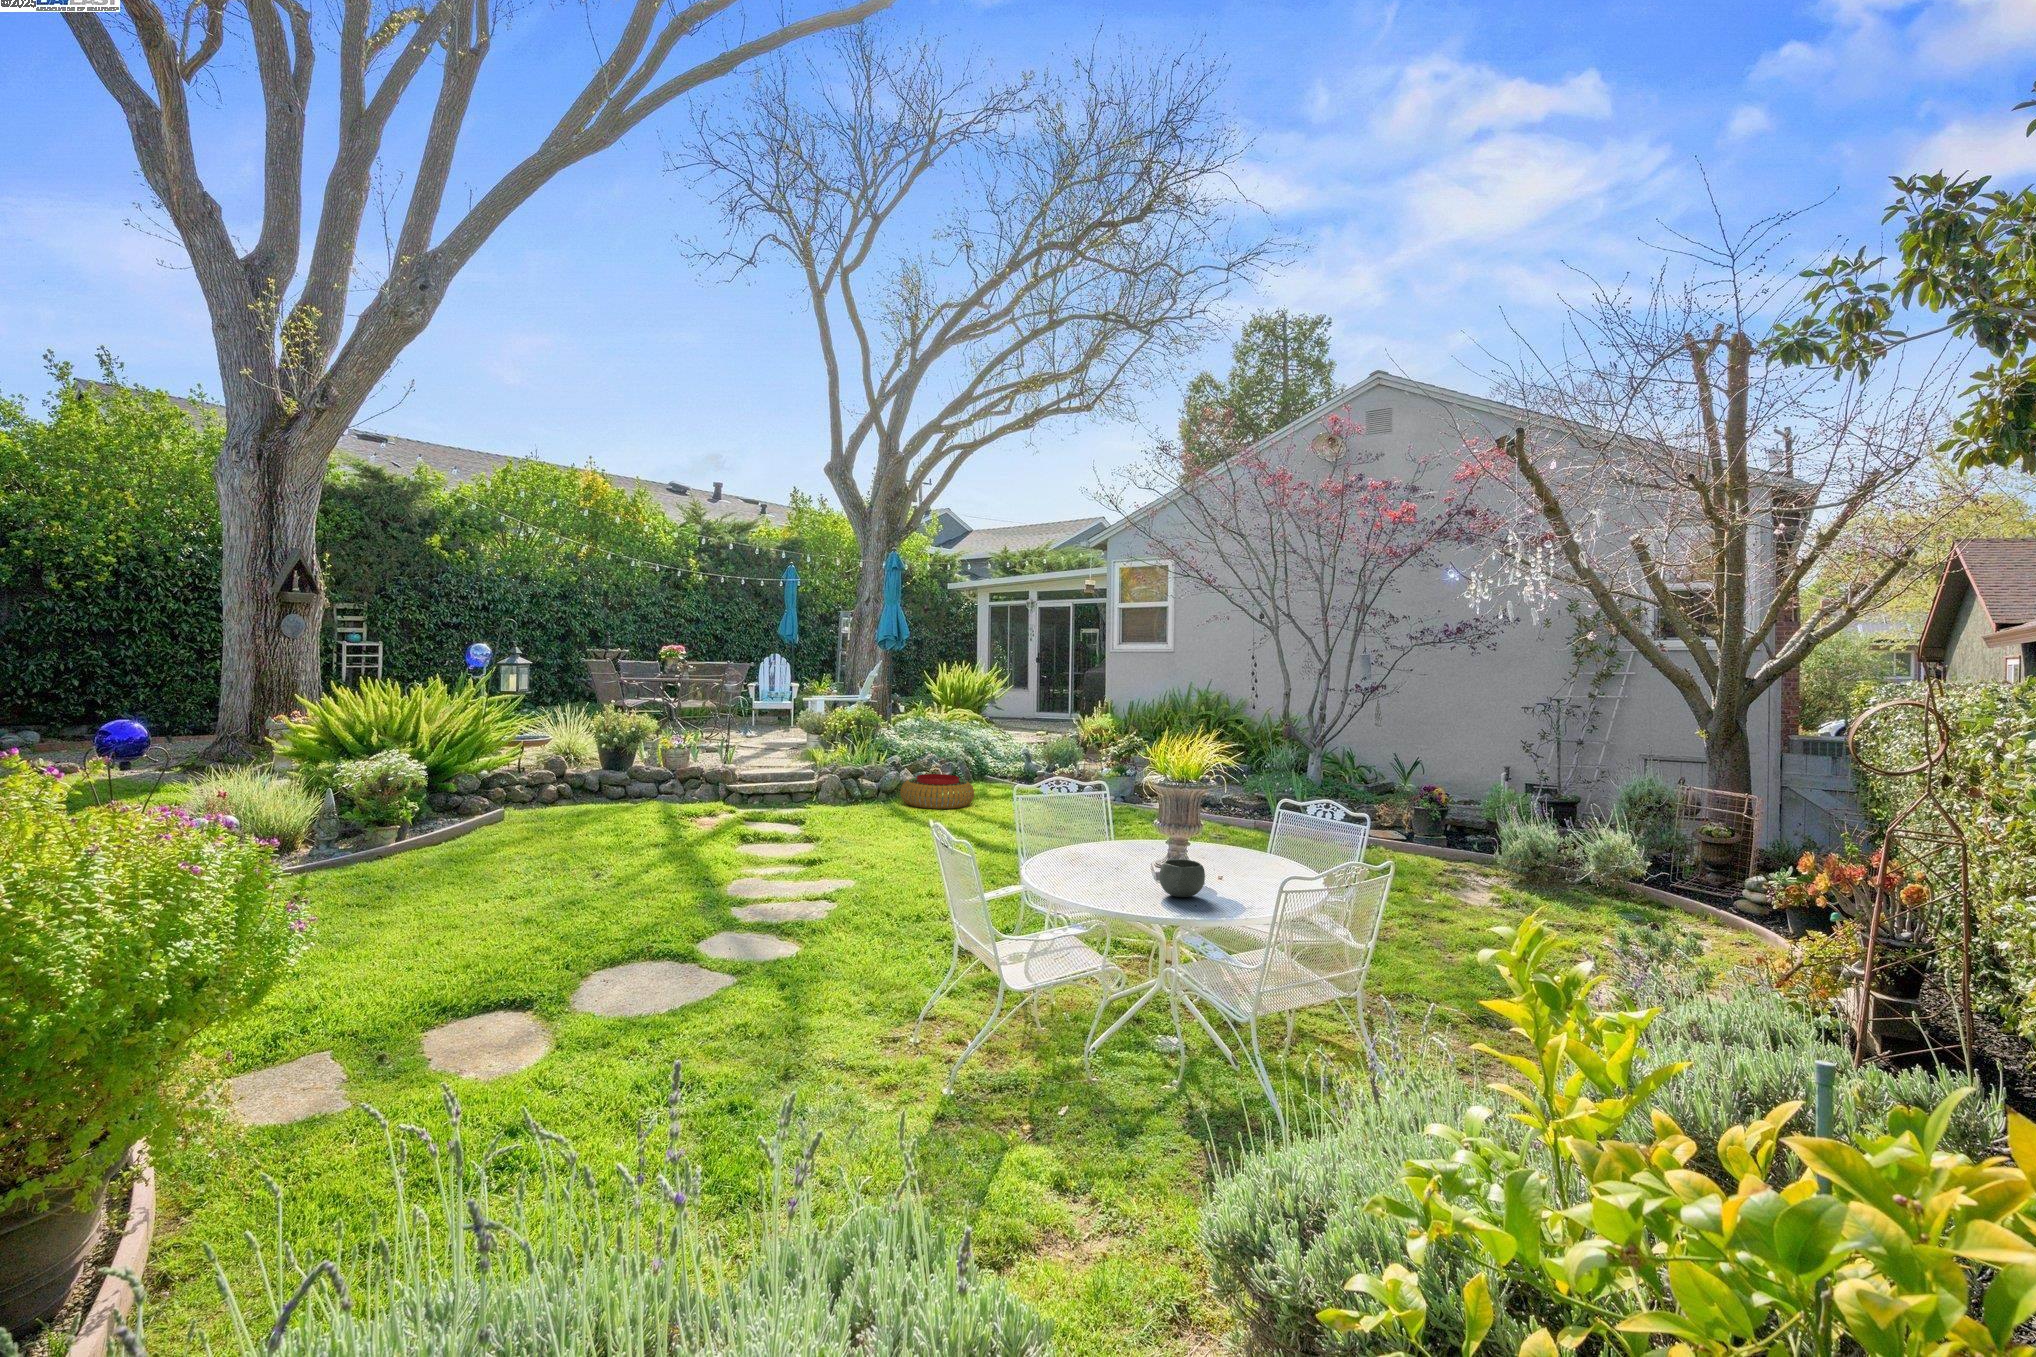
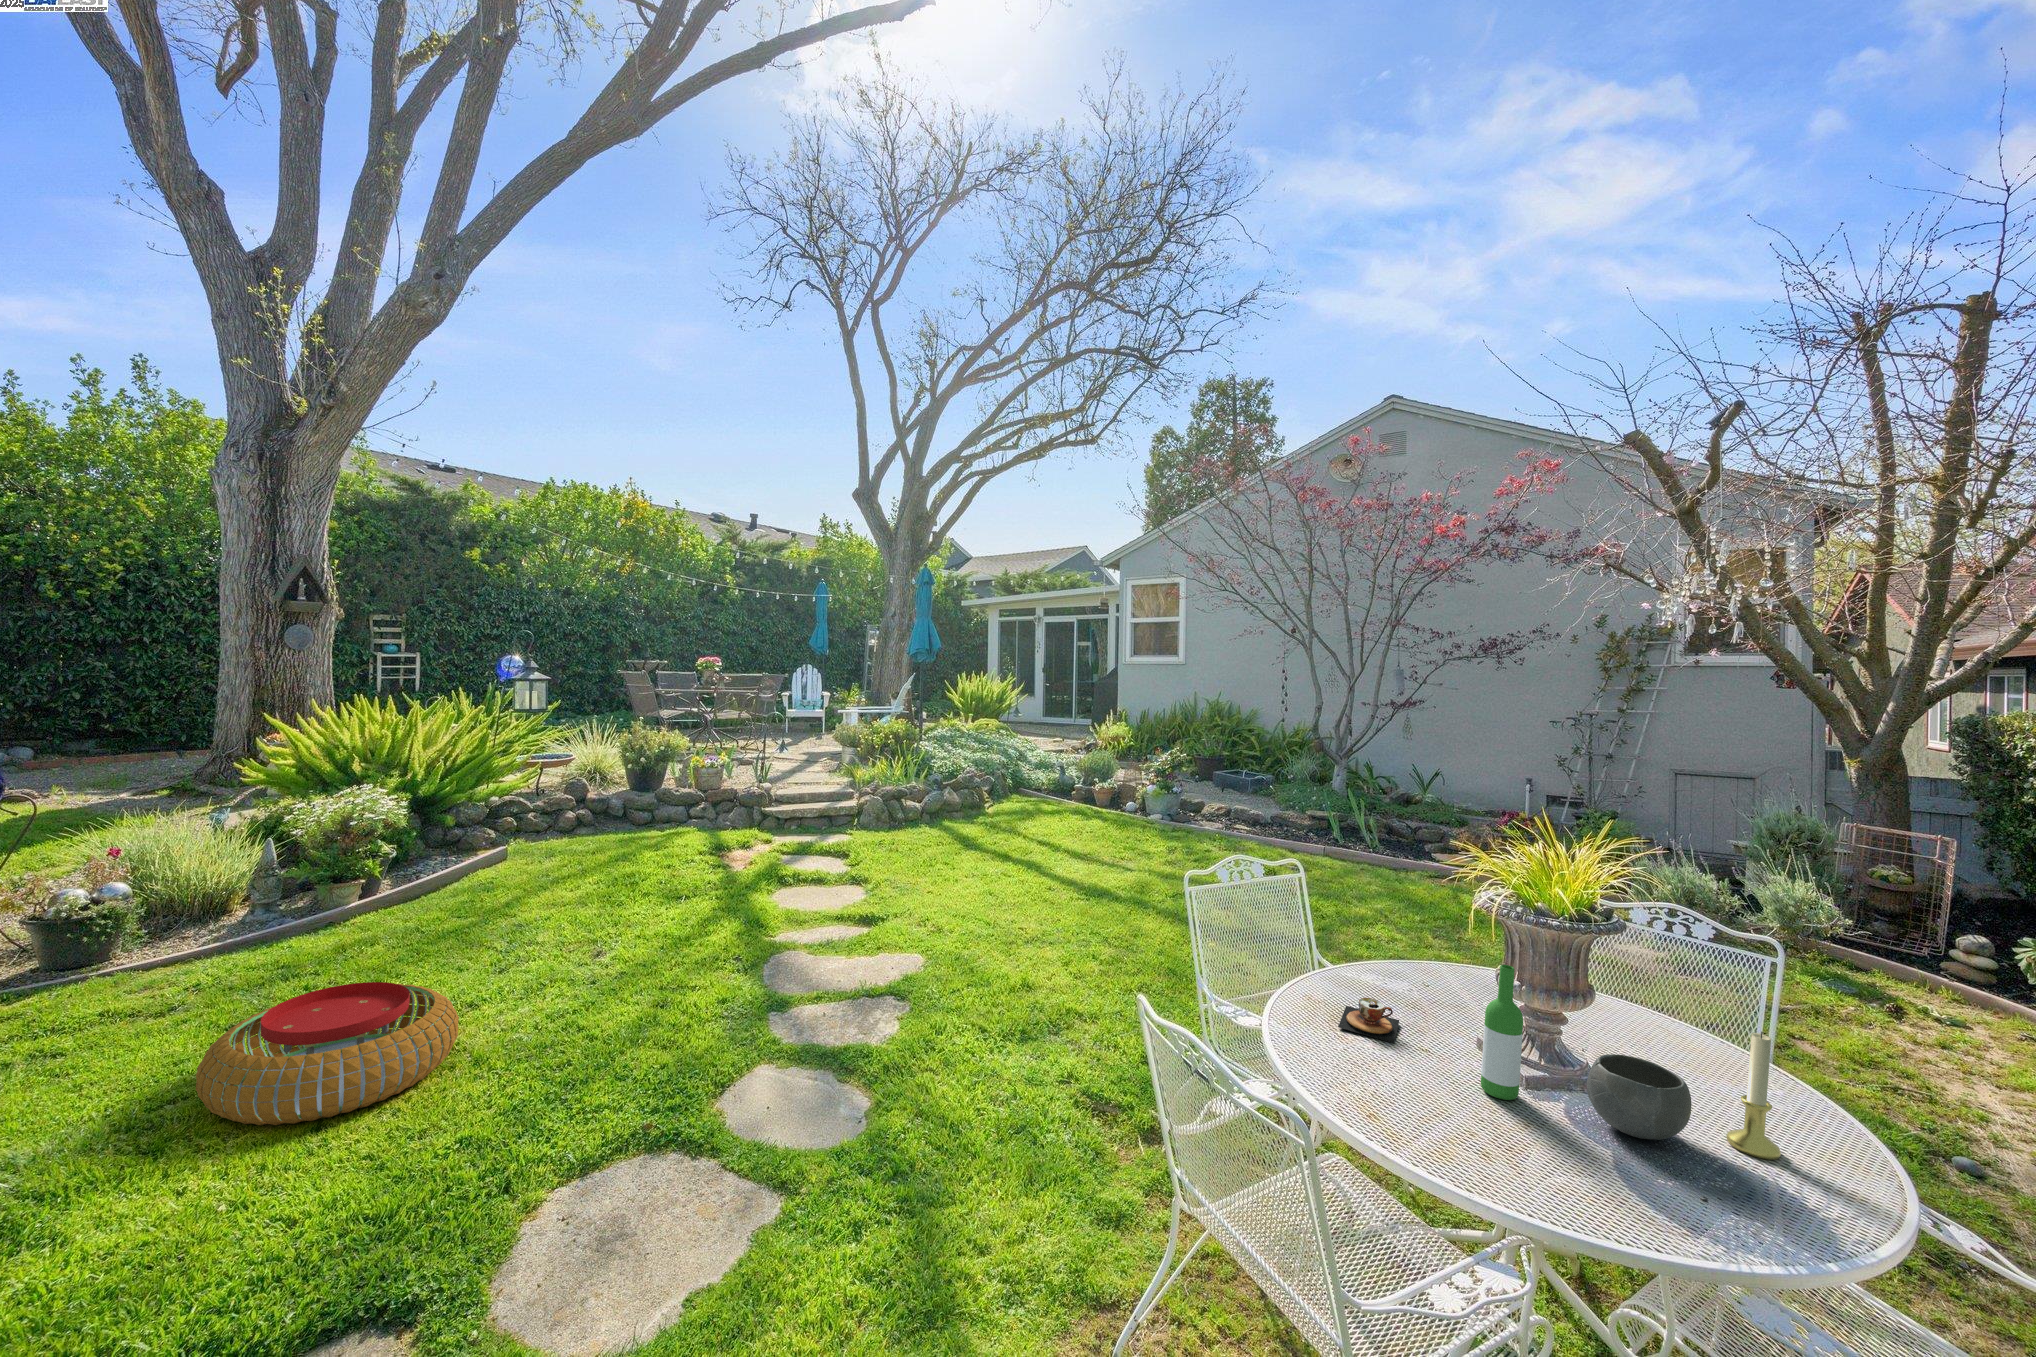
pouf: present [900,774,974,809] -> present [196,982,459,1125]
wine bottle: none [1116,814,1136,887] -> present [1481,965,1523,1100]
candle holder: none [1226,839,1248,904] -> present [1726,1032,1781,1160]
teacup: none [1062,850,1105,872] -> present [1338,998,1399,1043]

